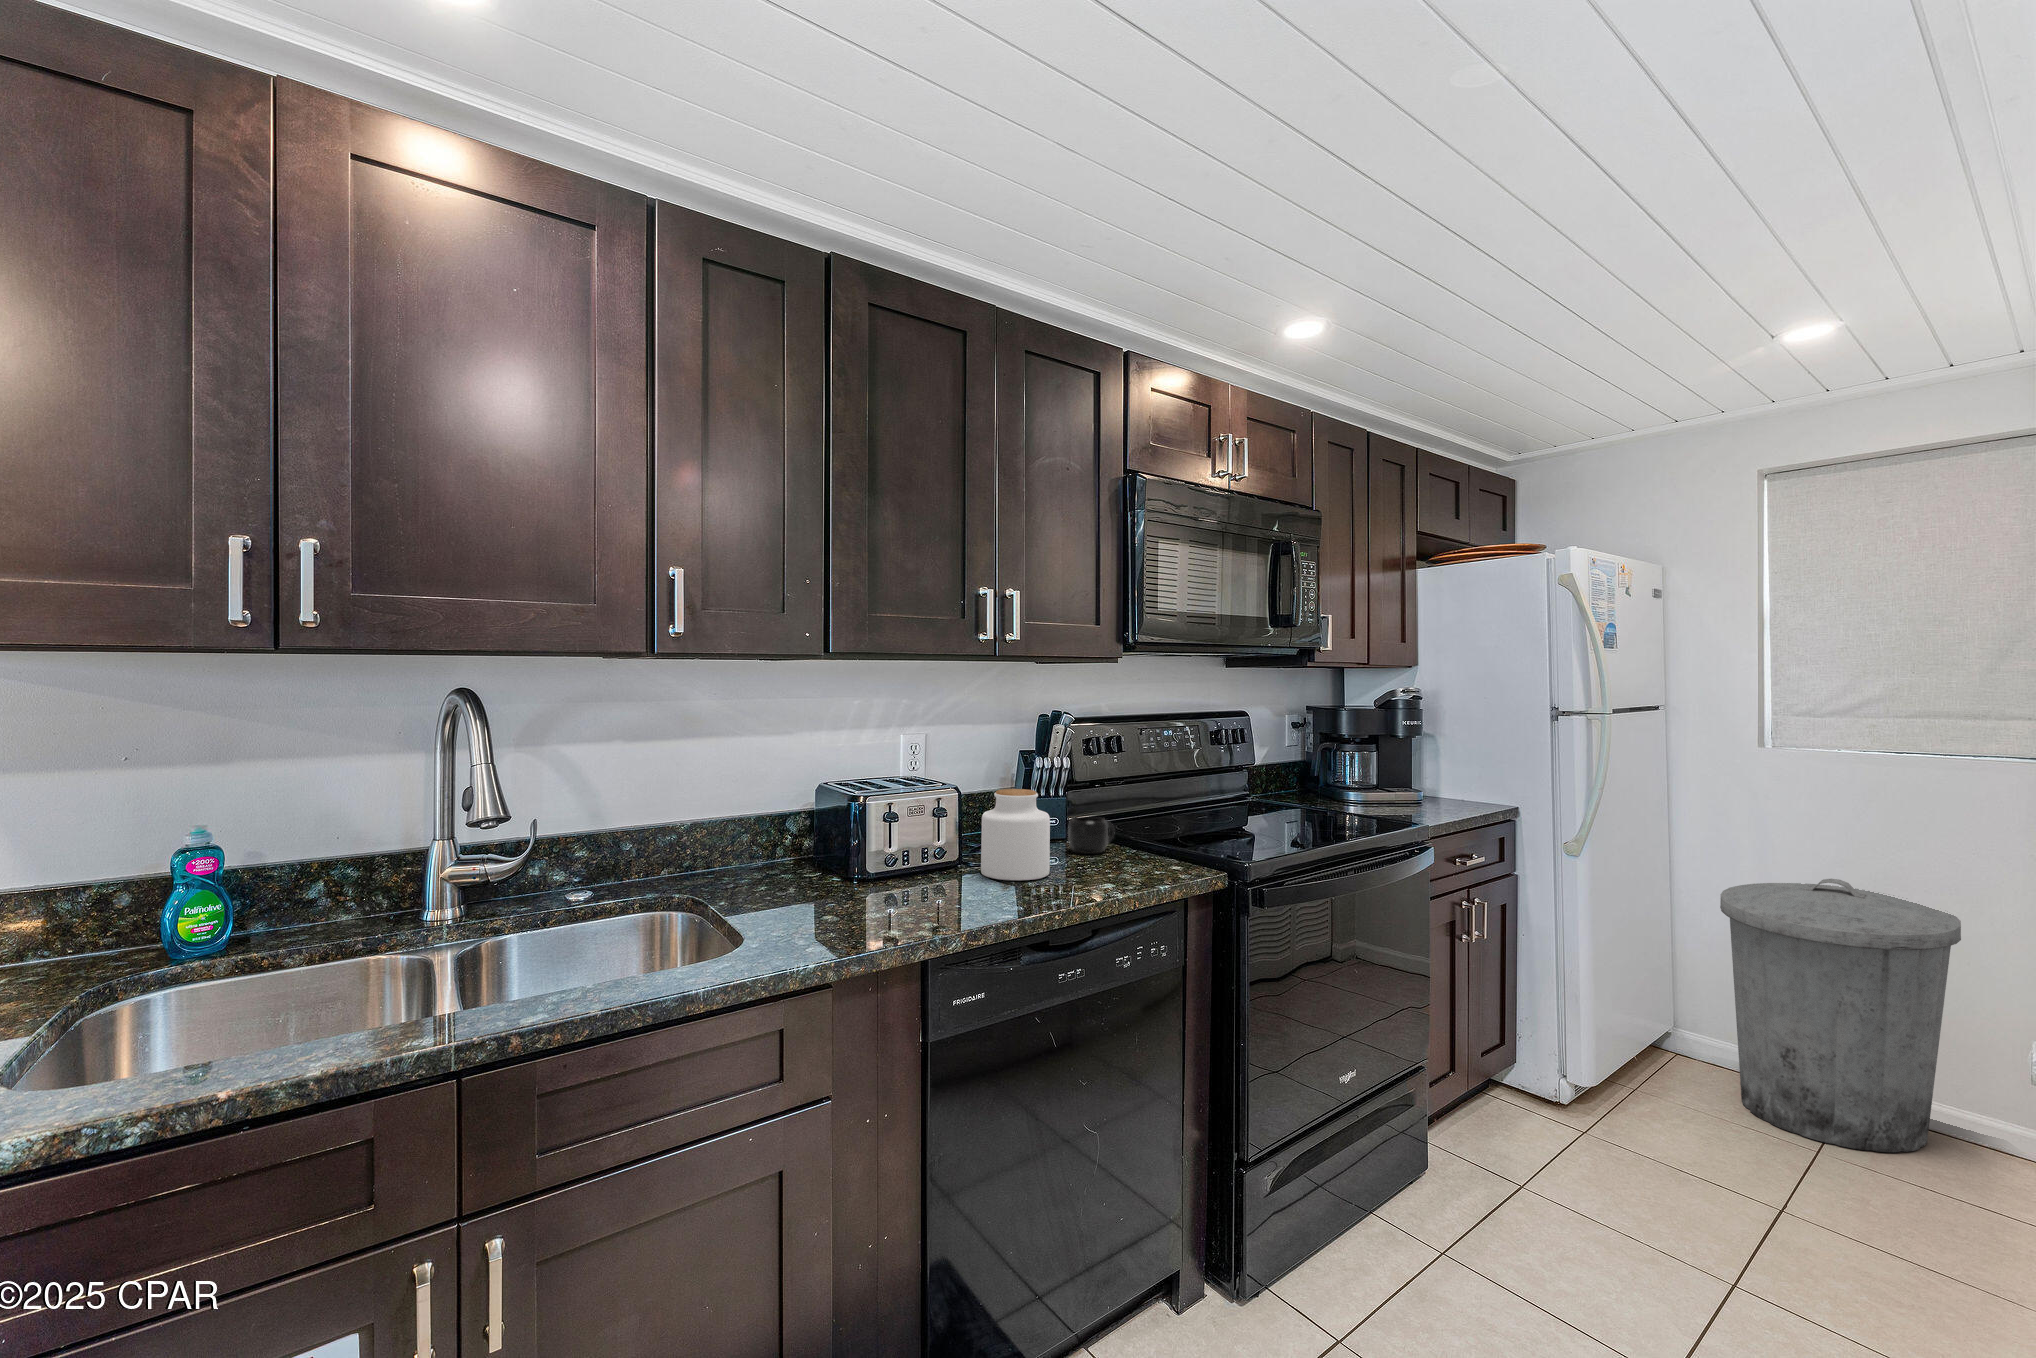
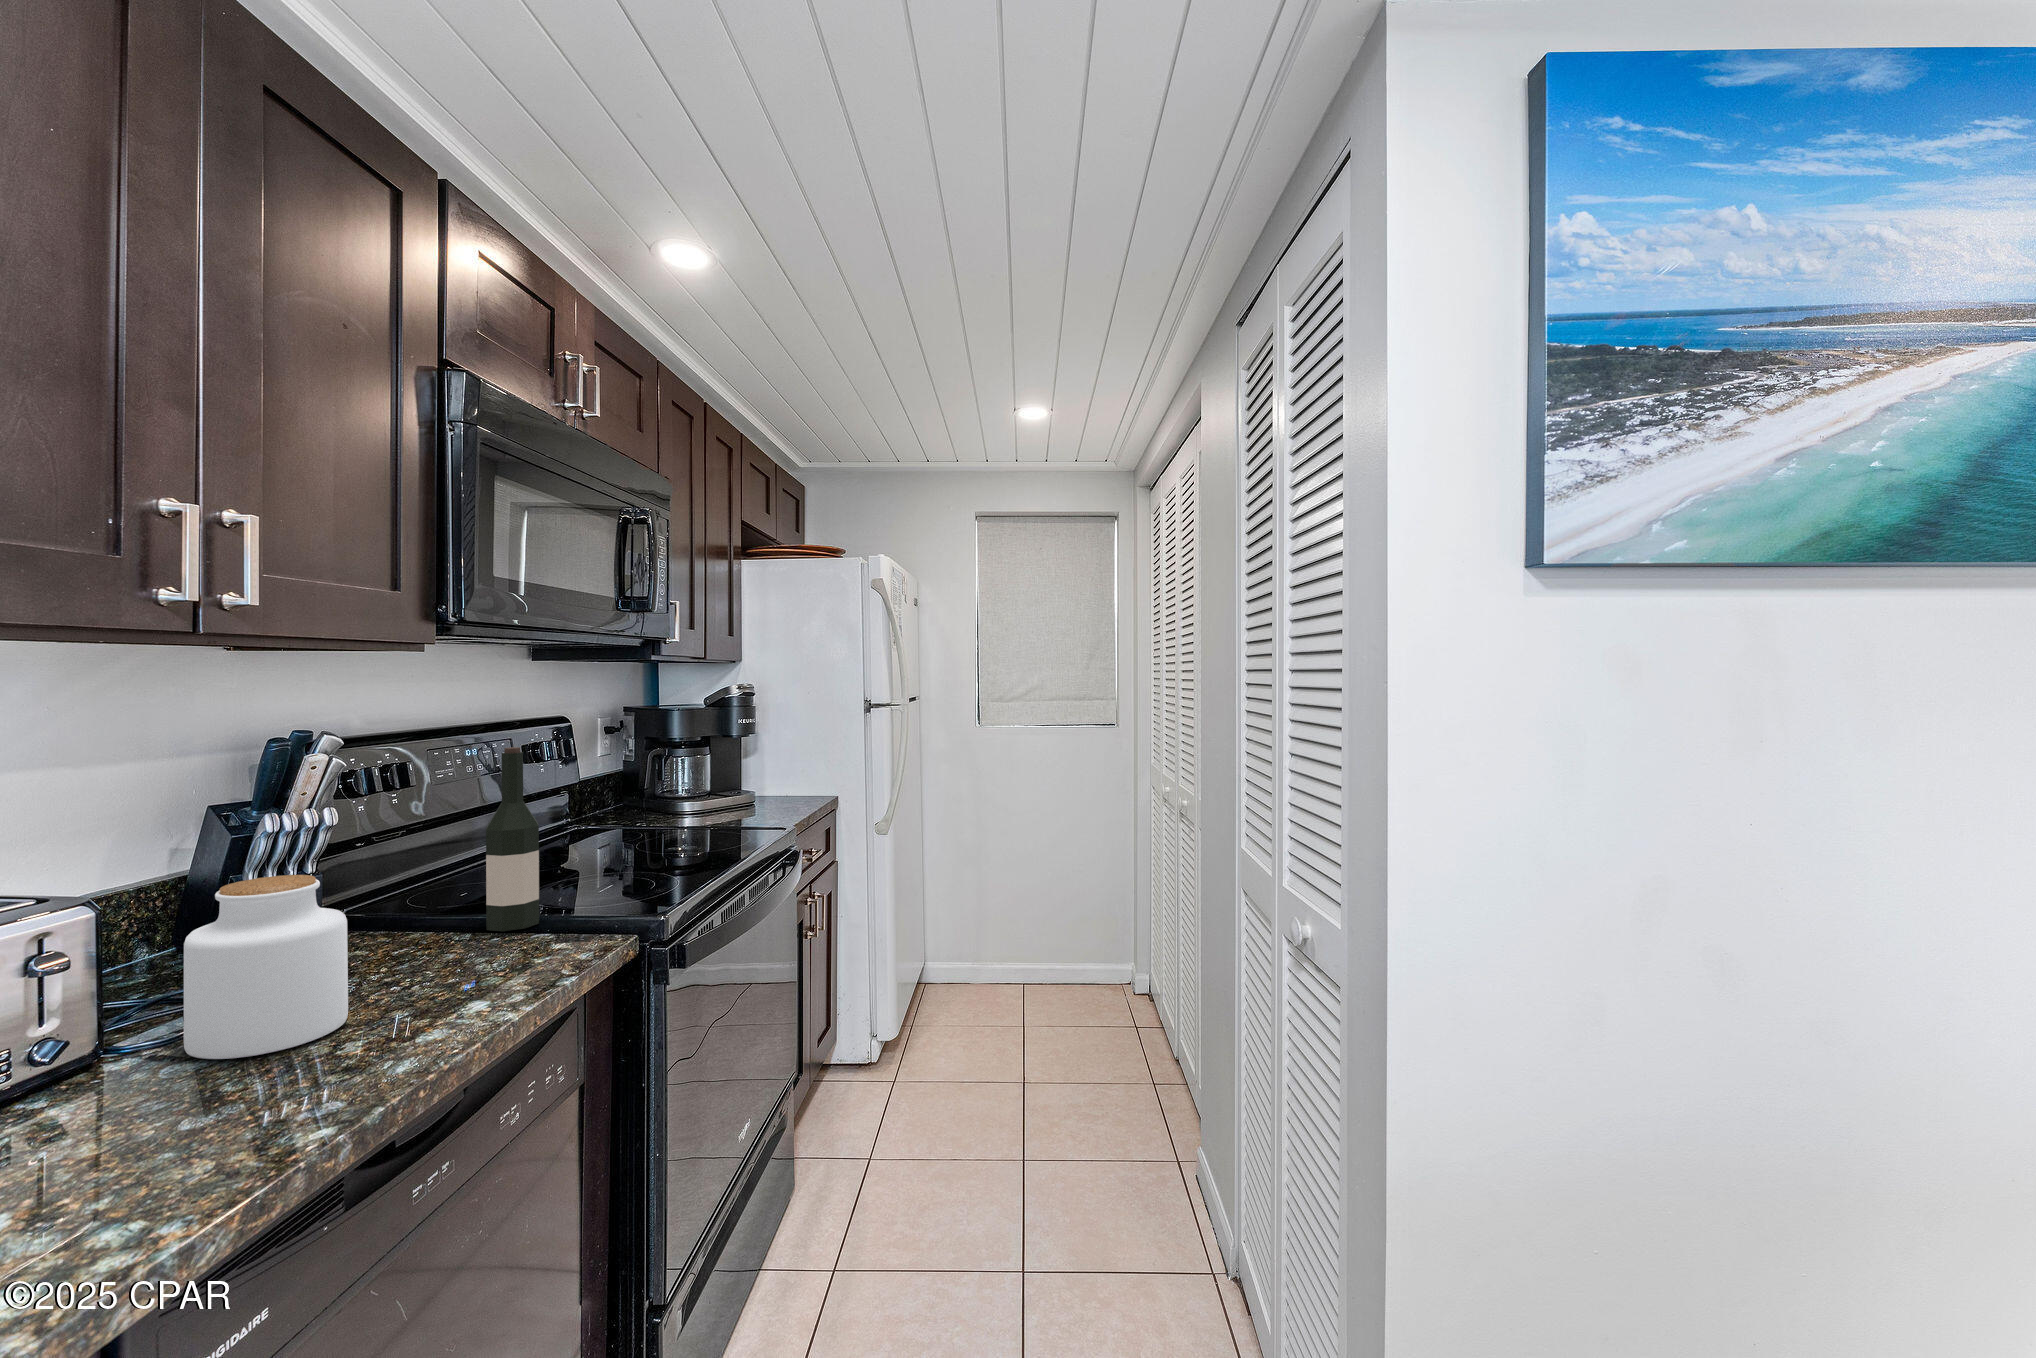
wine bottle: none [1143,729,1177,854] -> present [486,747,539,931]
mug: present [1068,817,1115,854] -> none [351,893,433,958]
trash can: present [1720,879,1961,1152] -> none [981,824,1126,1032]

